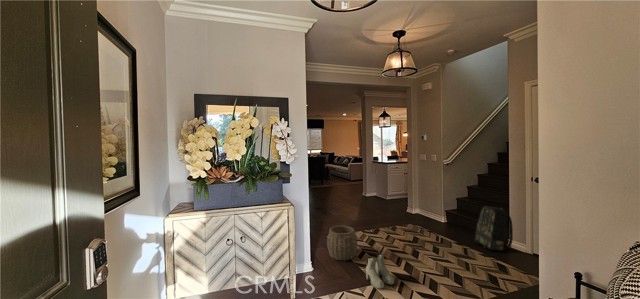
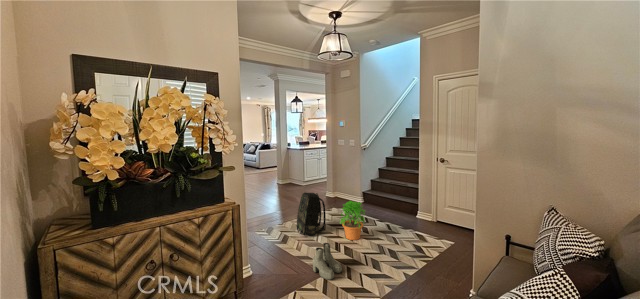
backpack: present [475,206,513,251] -> present [297,193,326,235]
potted plant: none [404,216,435,258] -> present [341,201,365,240]
woven basket: present [327,226,358,260] -> none [262,218,296,257]

